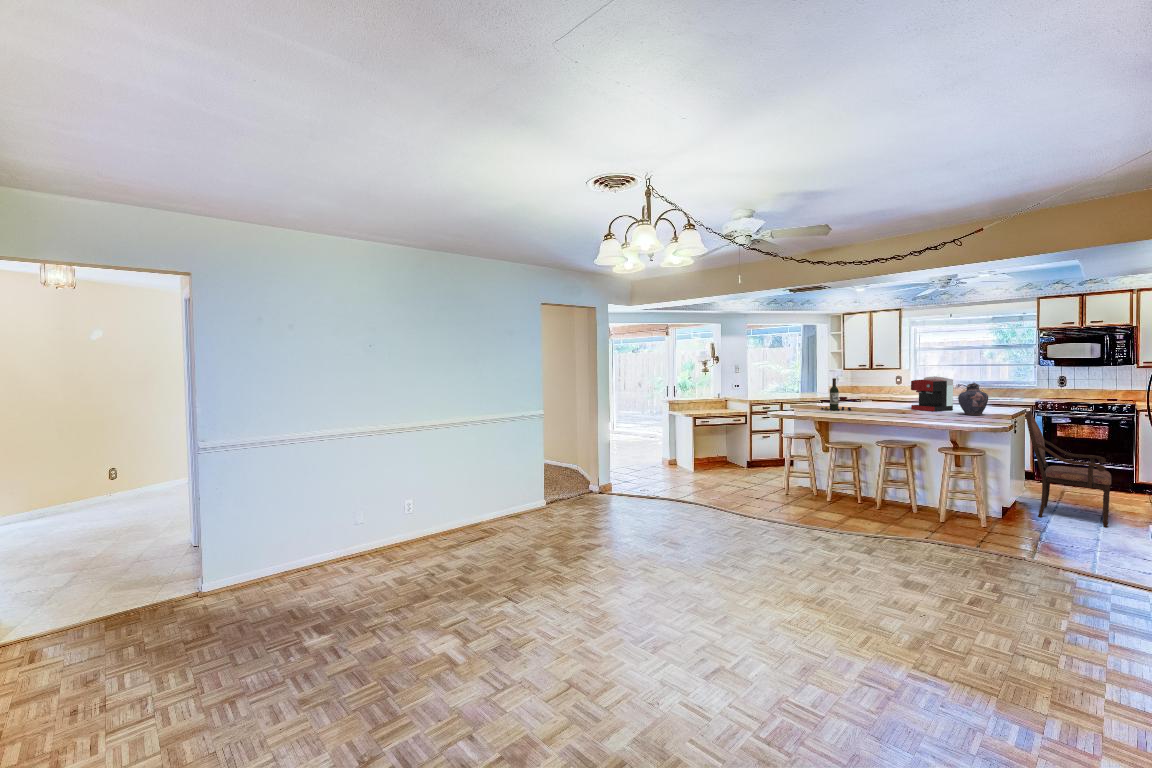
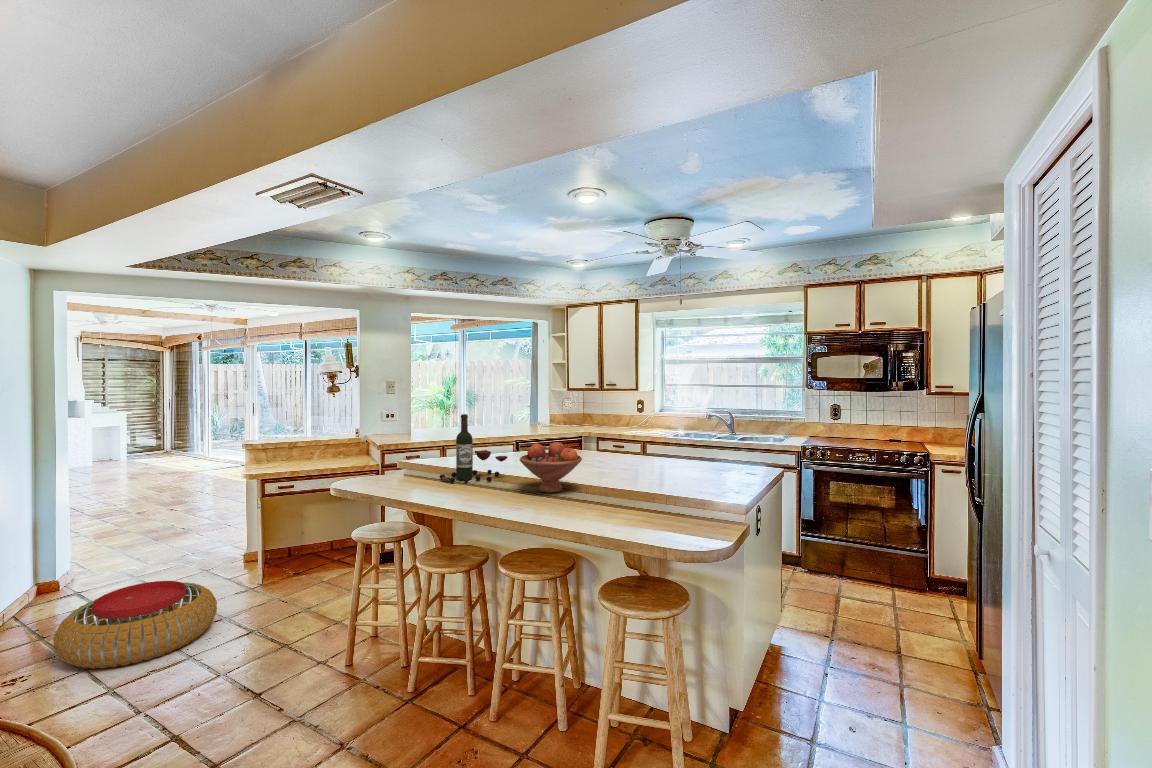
coffee maker: present [911,376,953,411] -> none [606,411,673,480]
vase: present [958,383,988,415] -> none [669,428,718,494]
fruit bowl: none [873,391,908,414] -> present [519,442,582,493]
armchair: present [1026,411,1111,527] -> none [782,479,917,724]
pouf: none [639,458,697,488] -> present [53,581,217,669]

